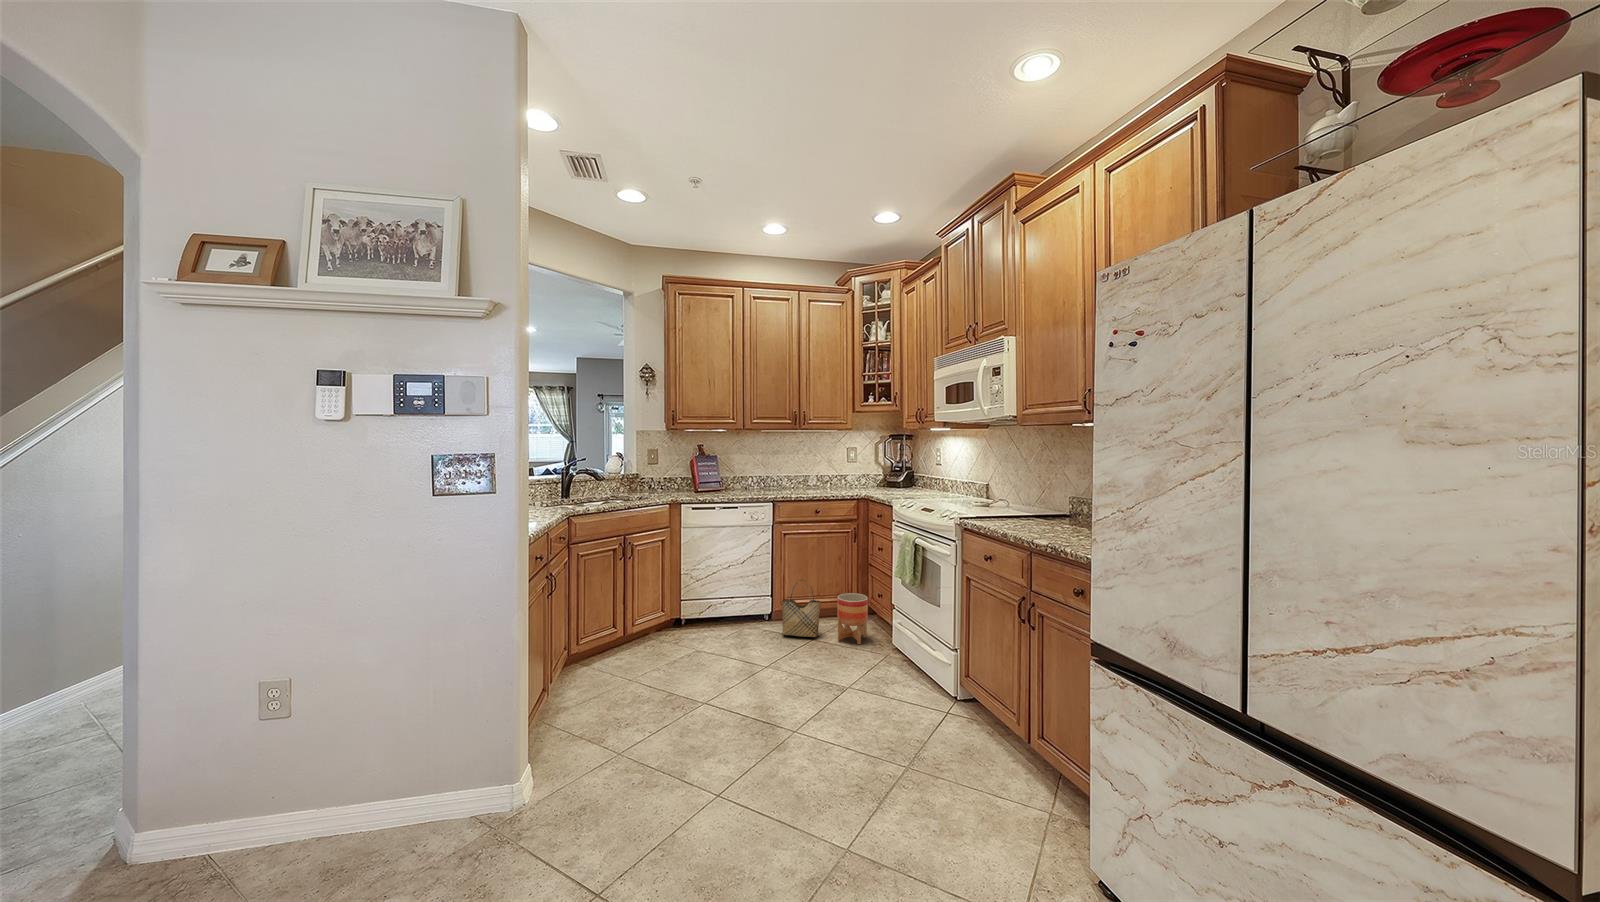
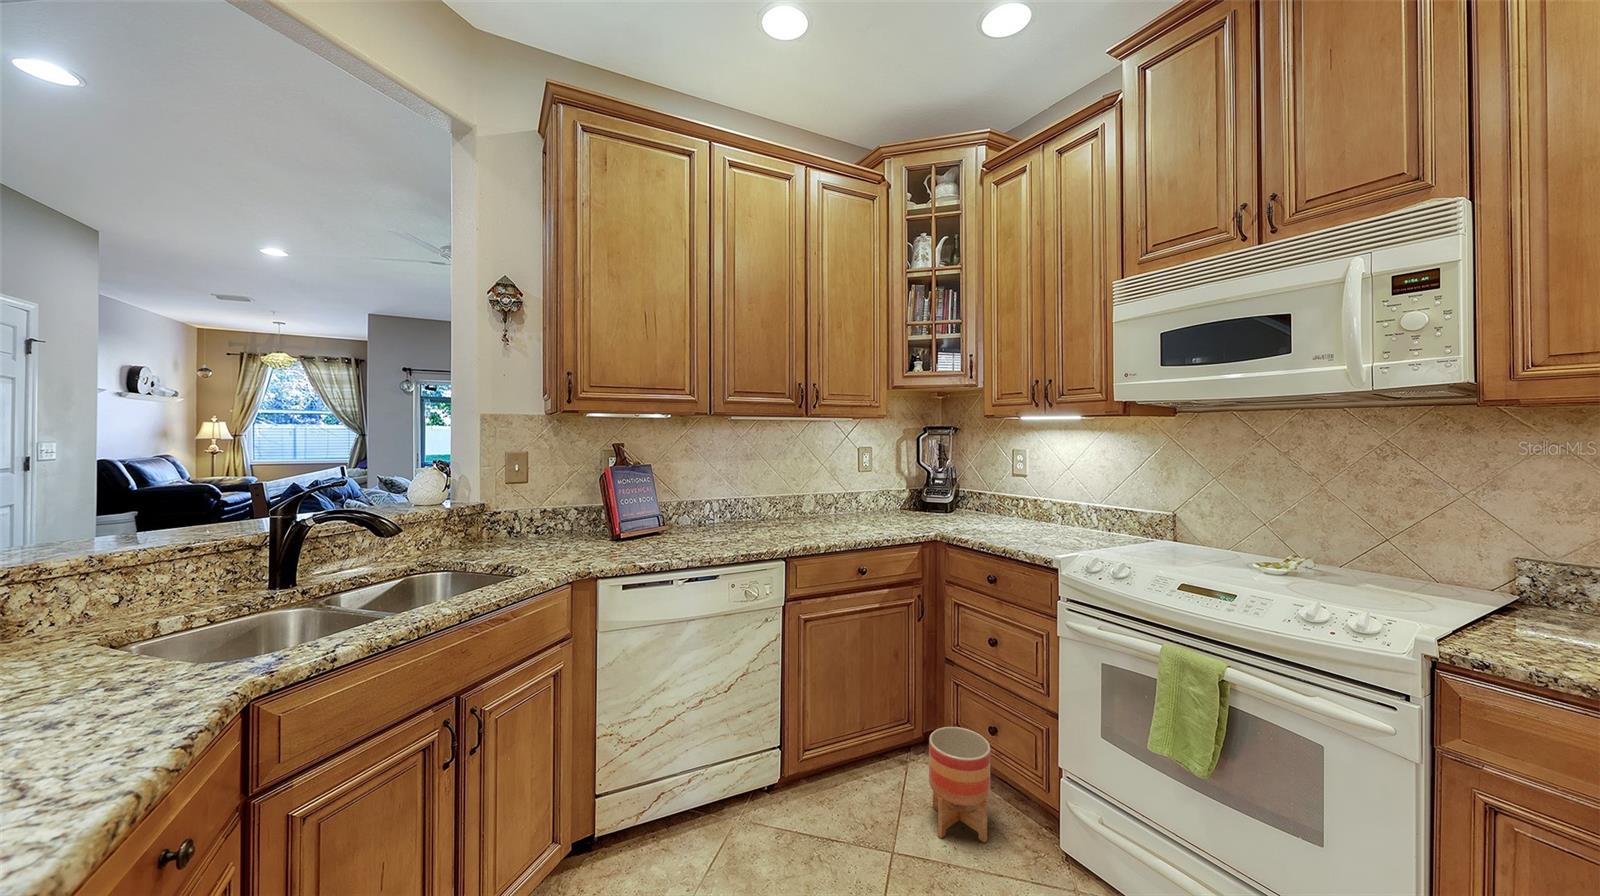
woven basket: present [781,580,821,637] -> none [819,711,897,840]

